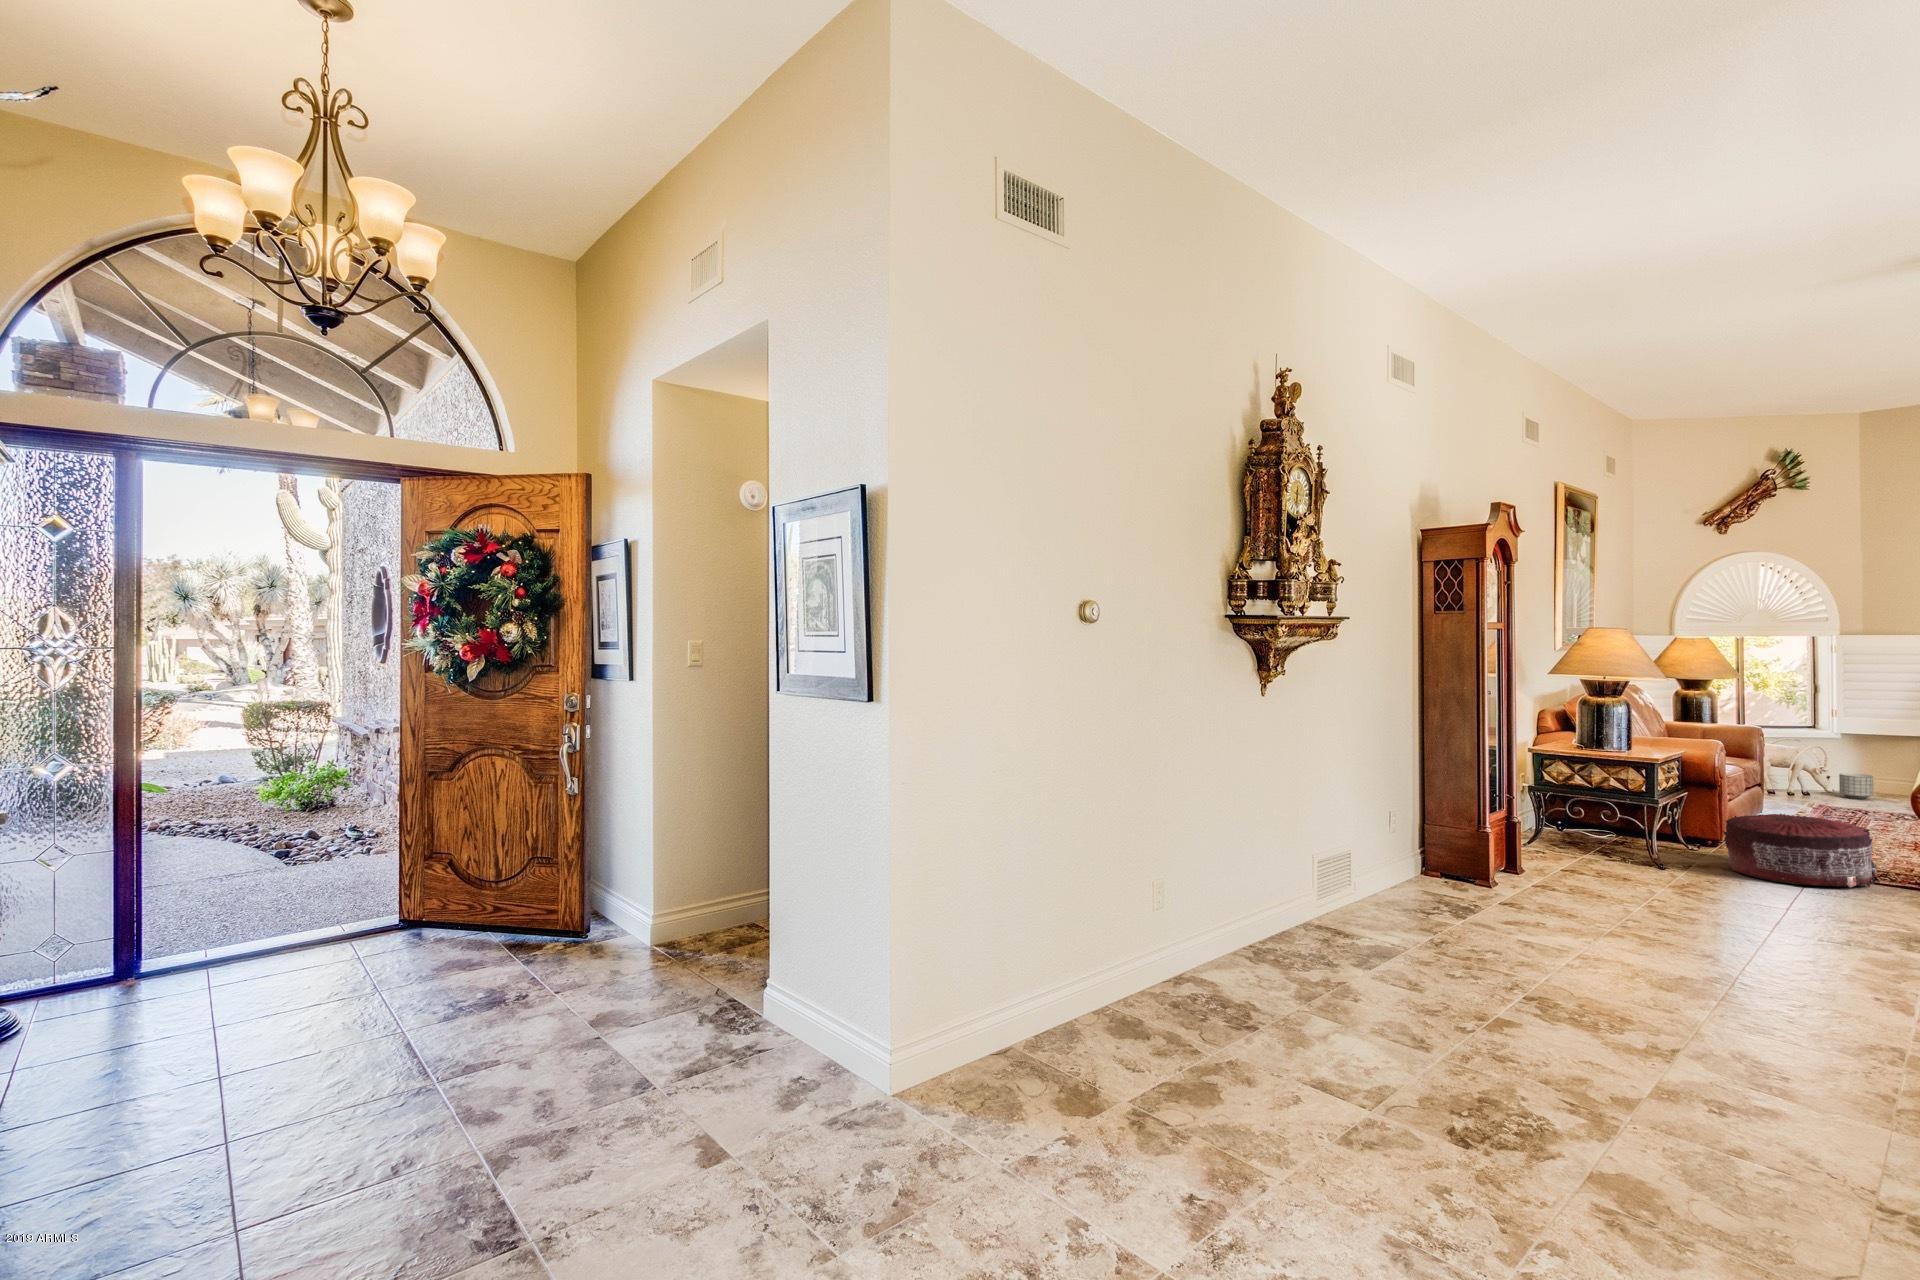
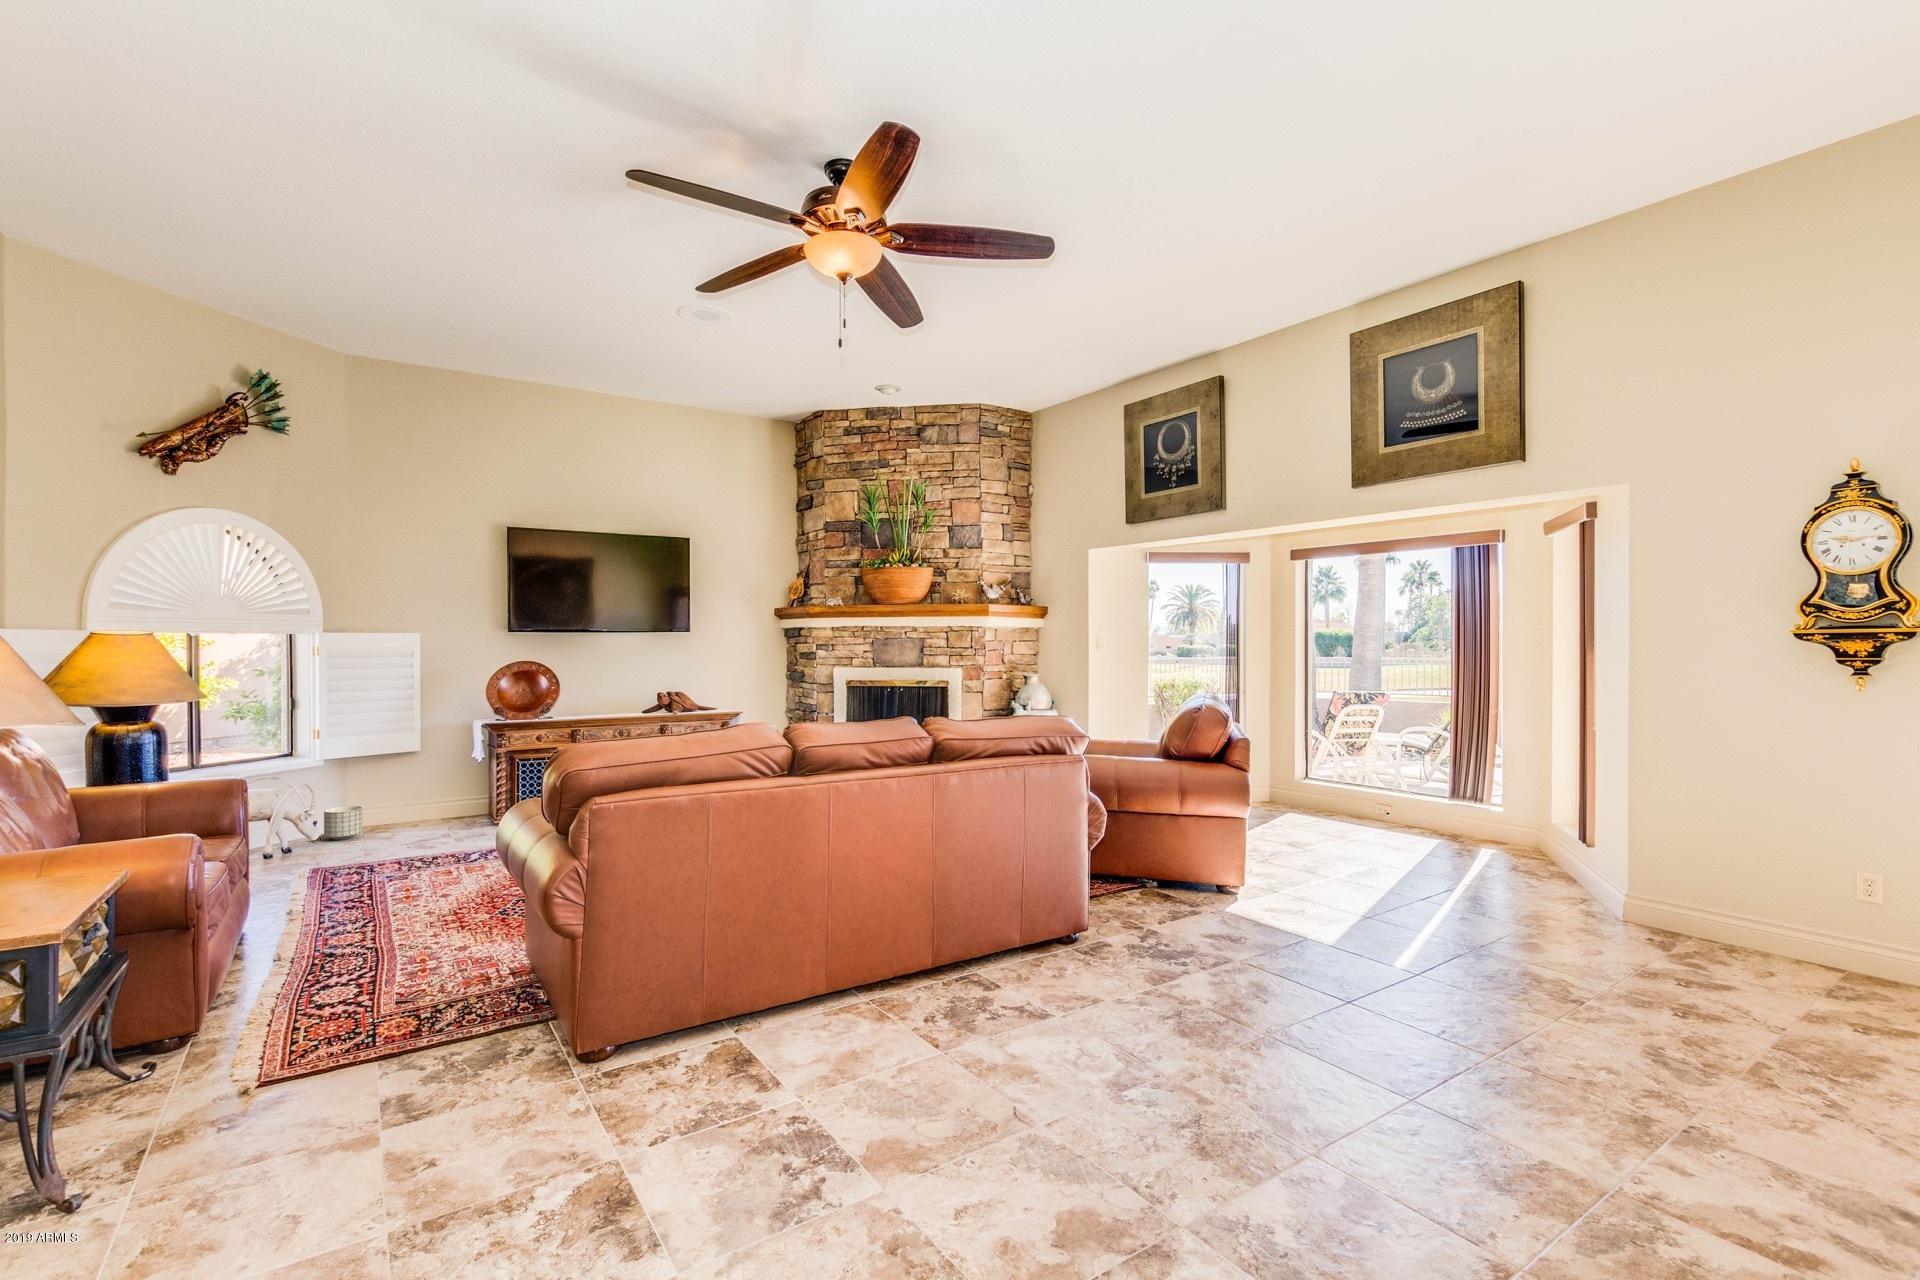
pouf: present [1723,814,1879,887] -> none [217,938,486,1131]

